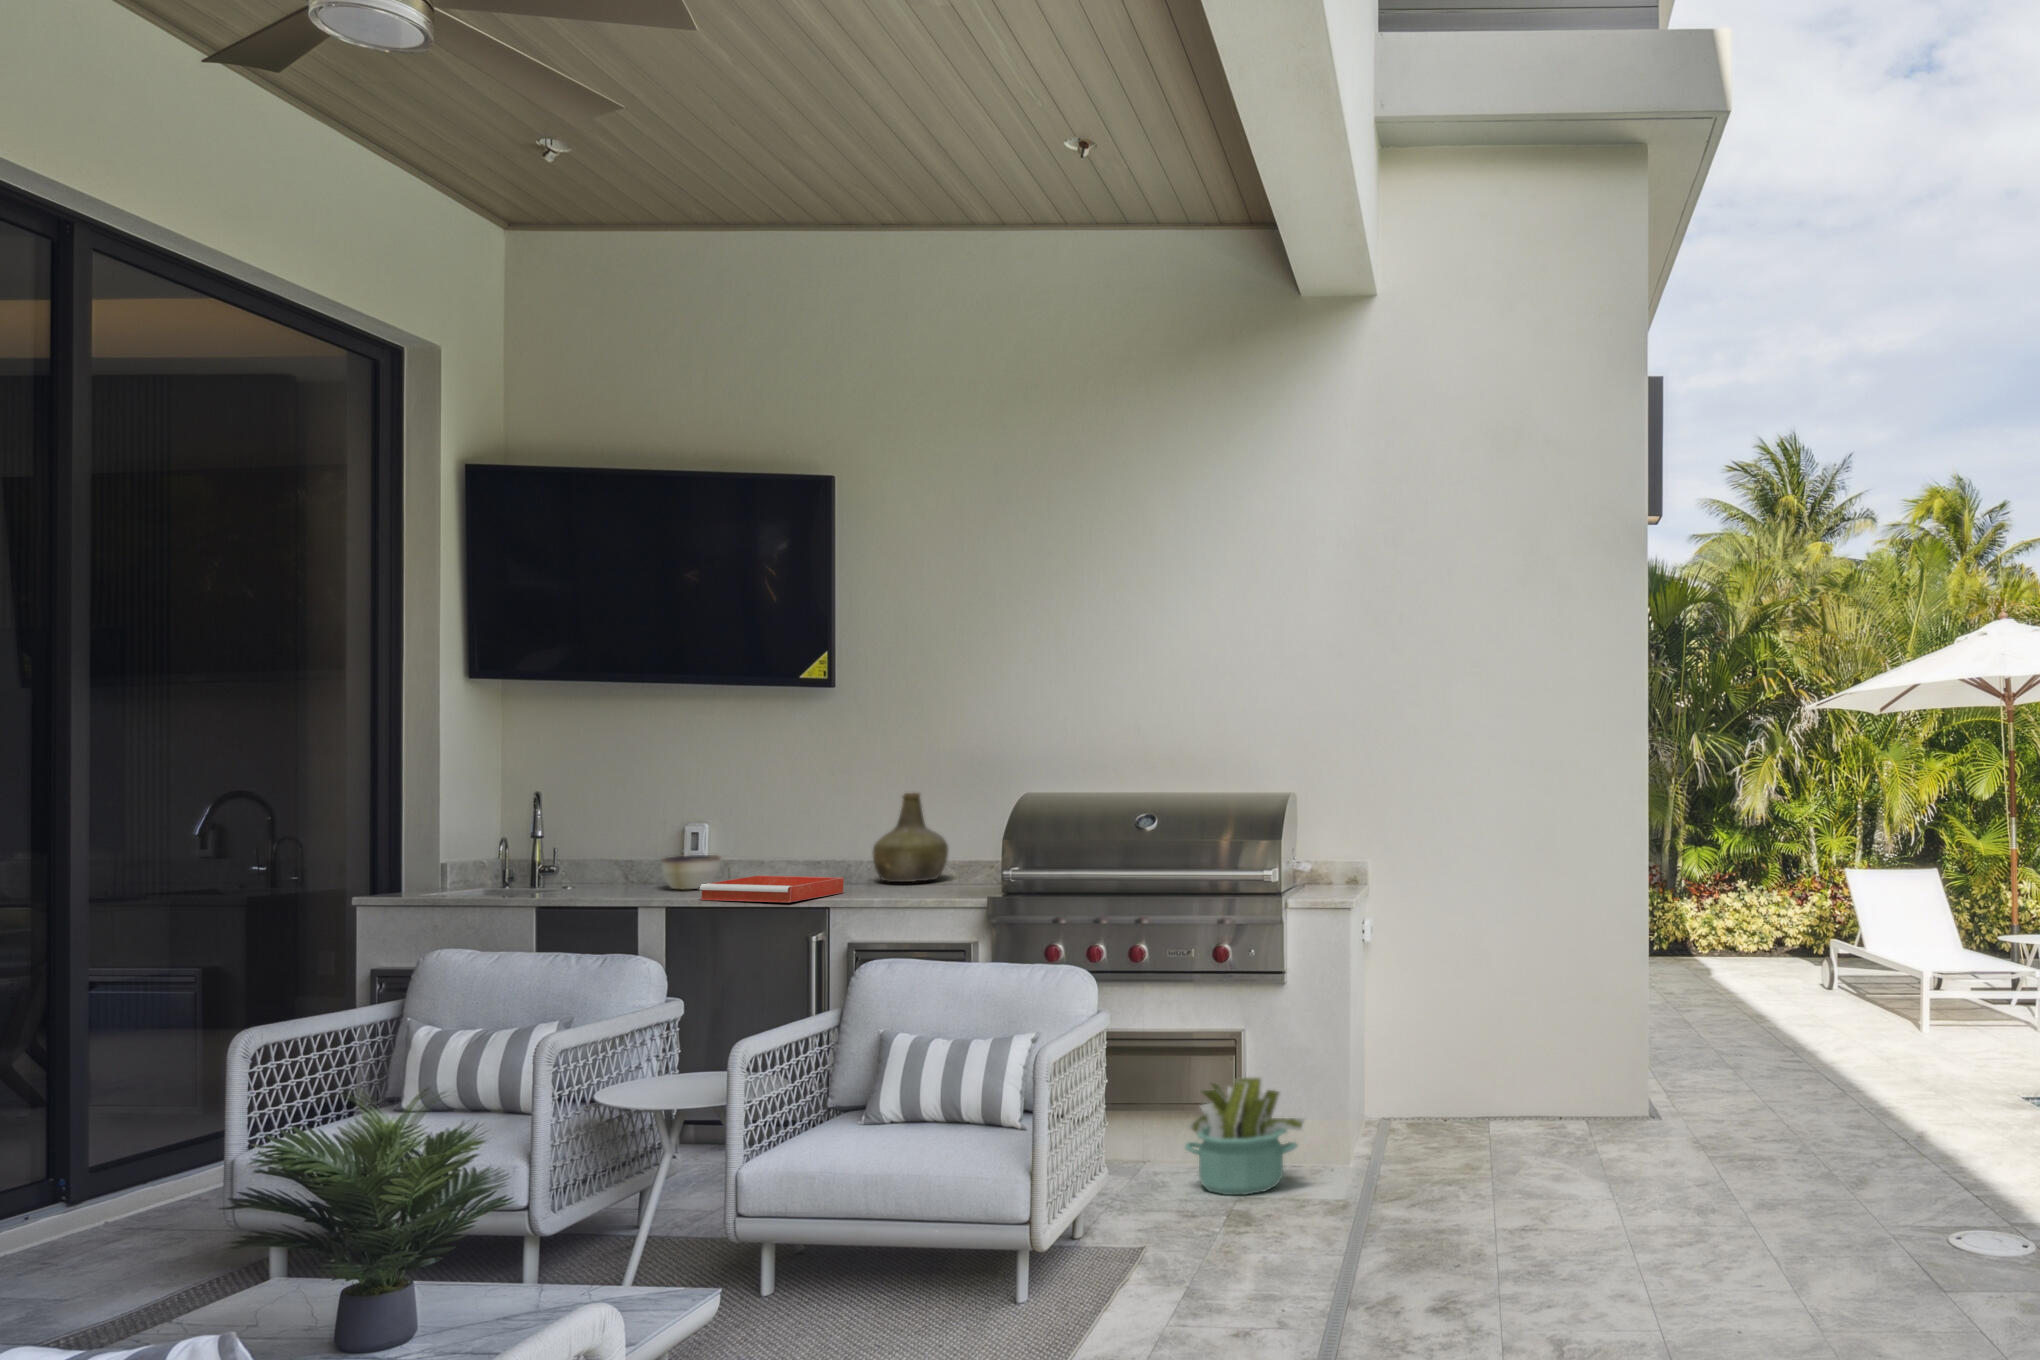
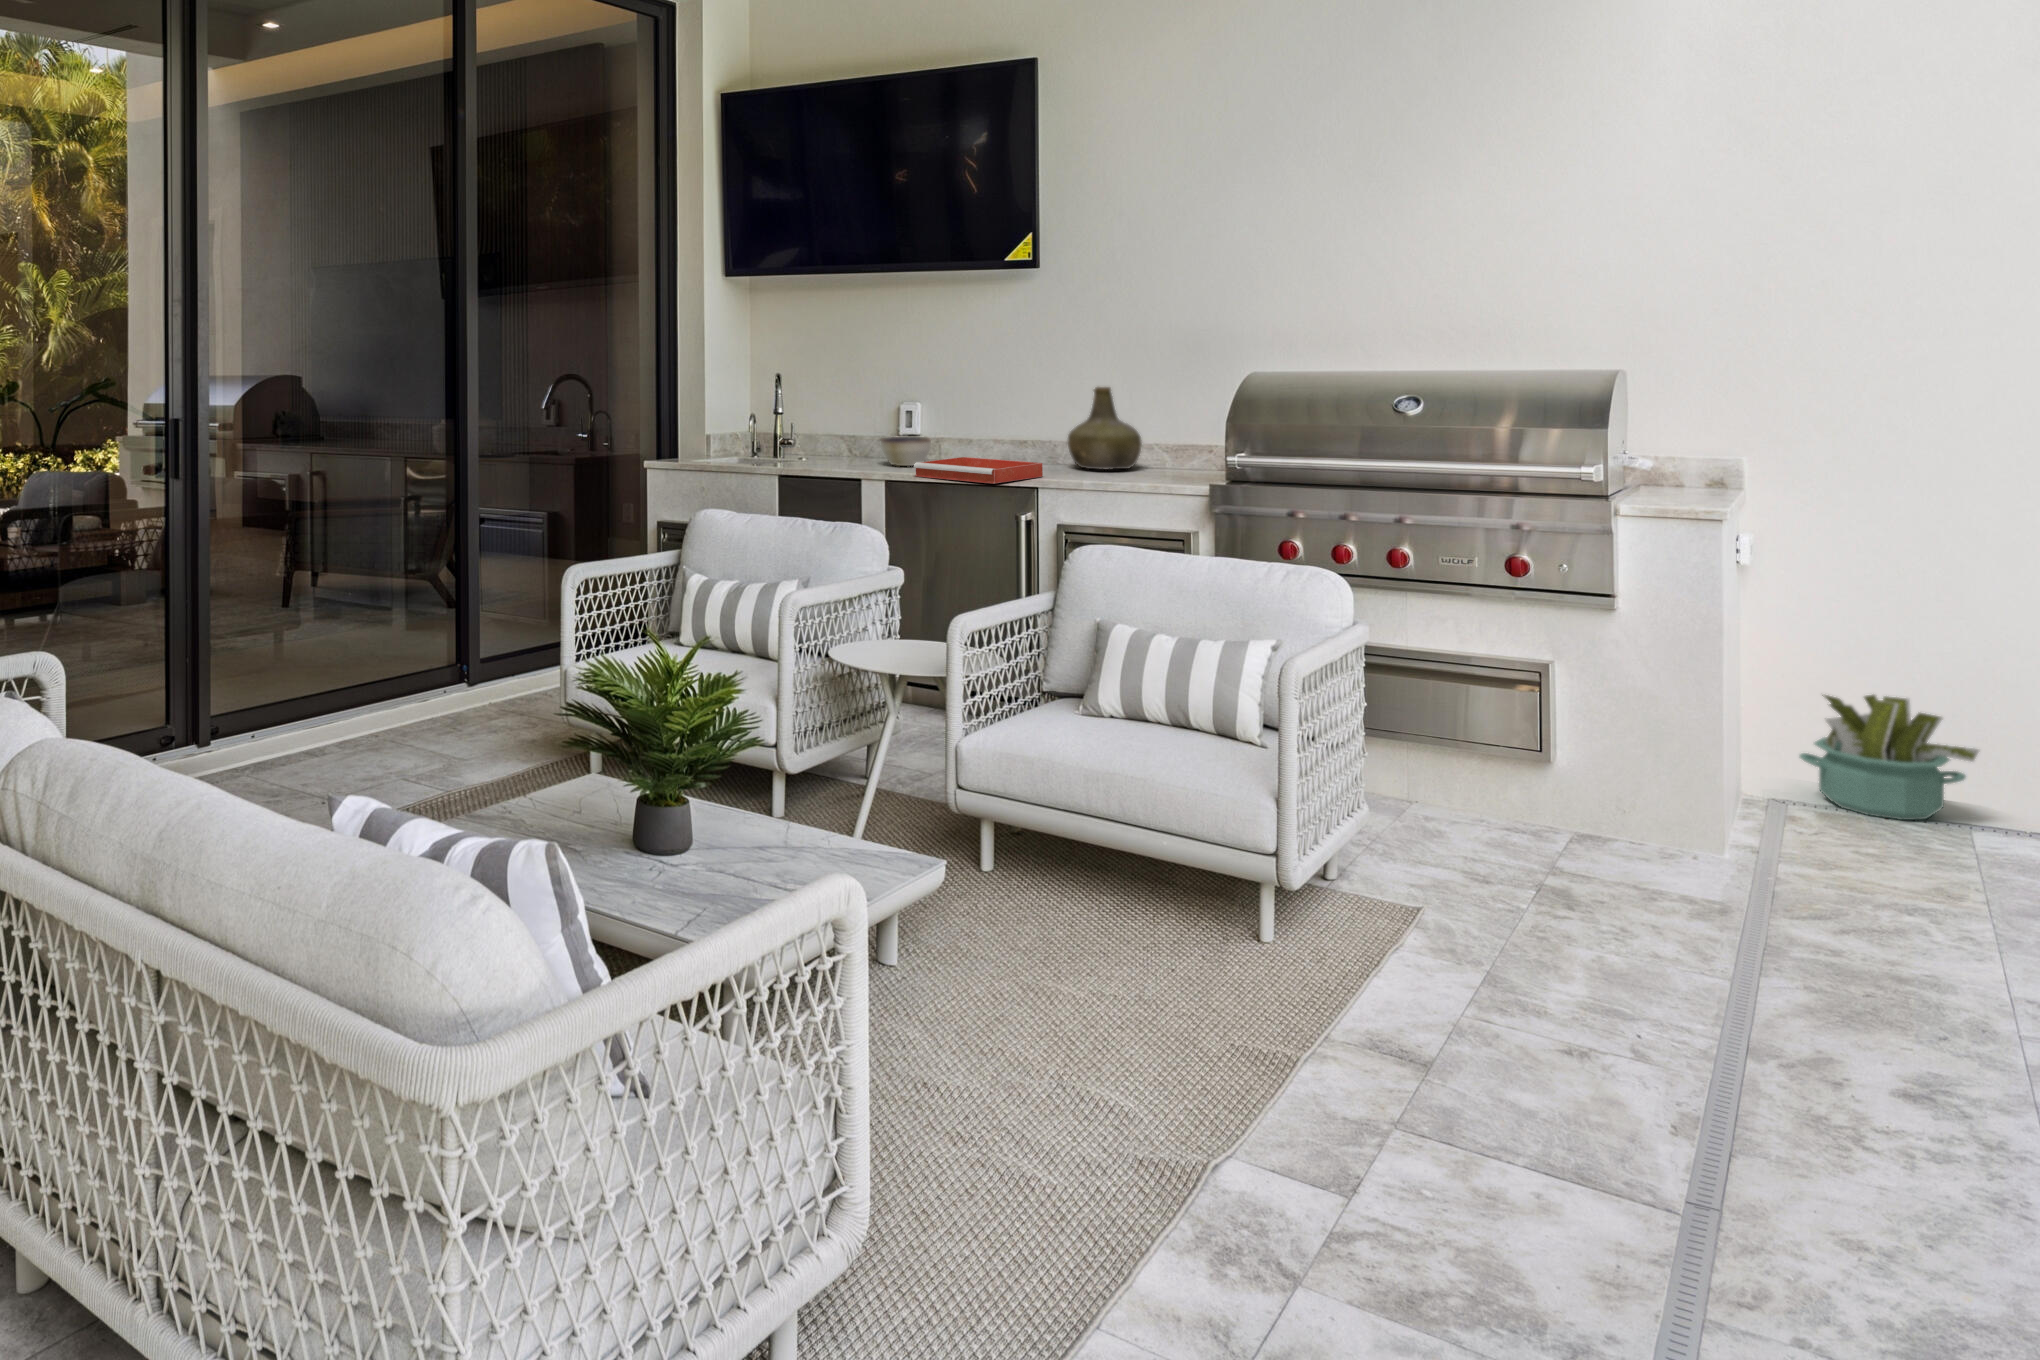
decorative plant: present [1185,1077,1304,1195] -> present [1800,695,1979,820]

